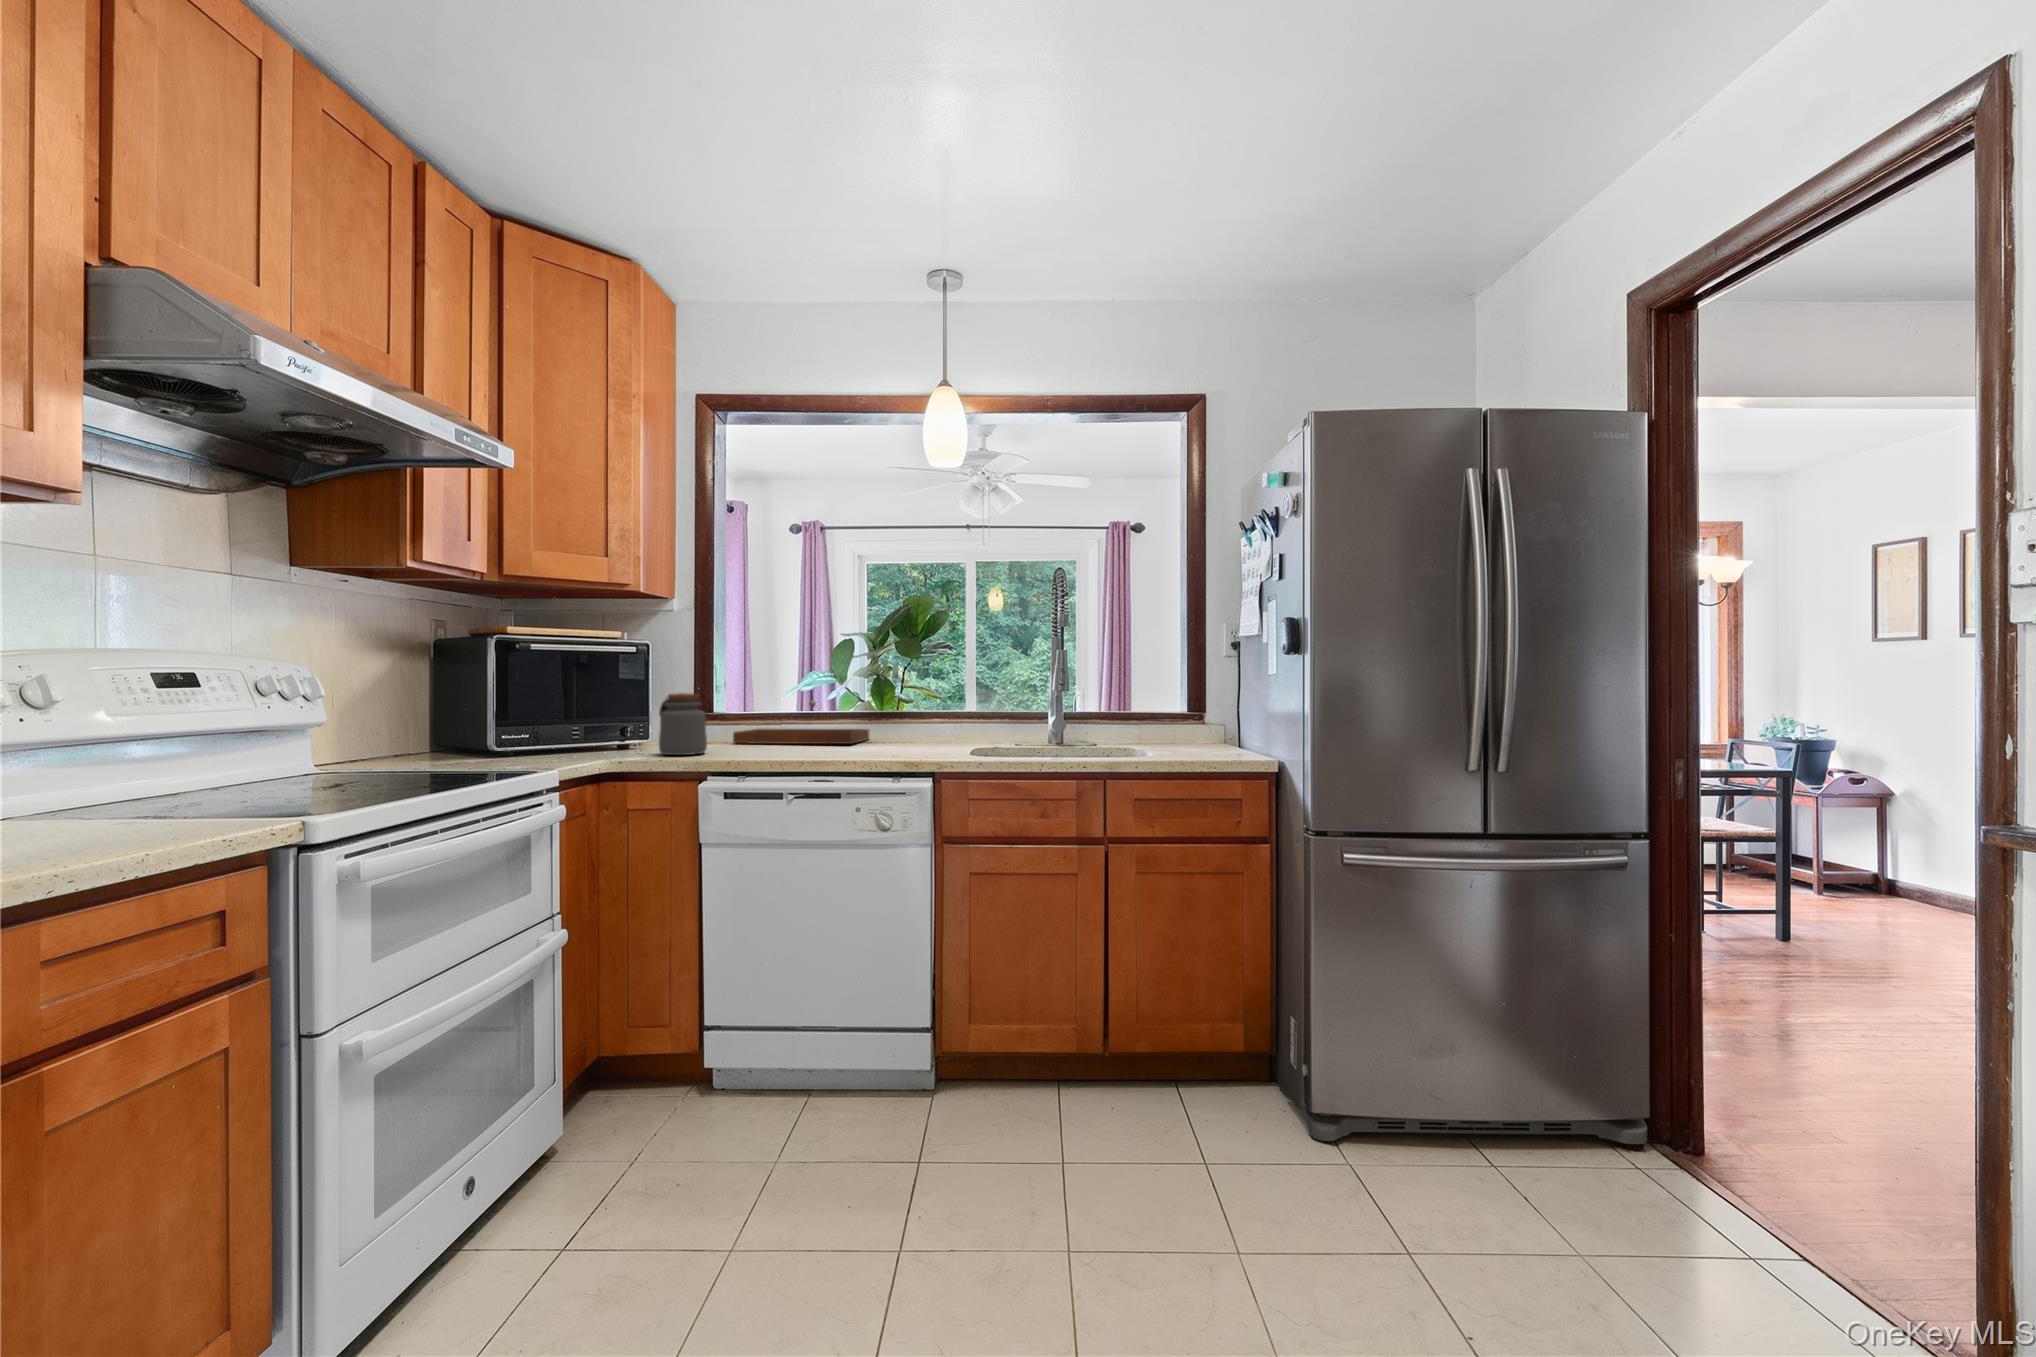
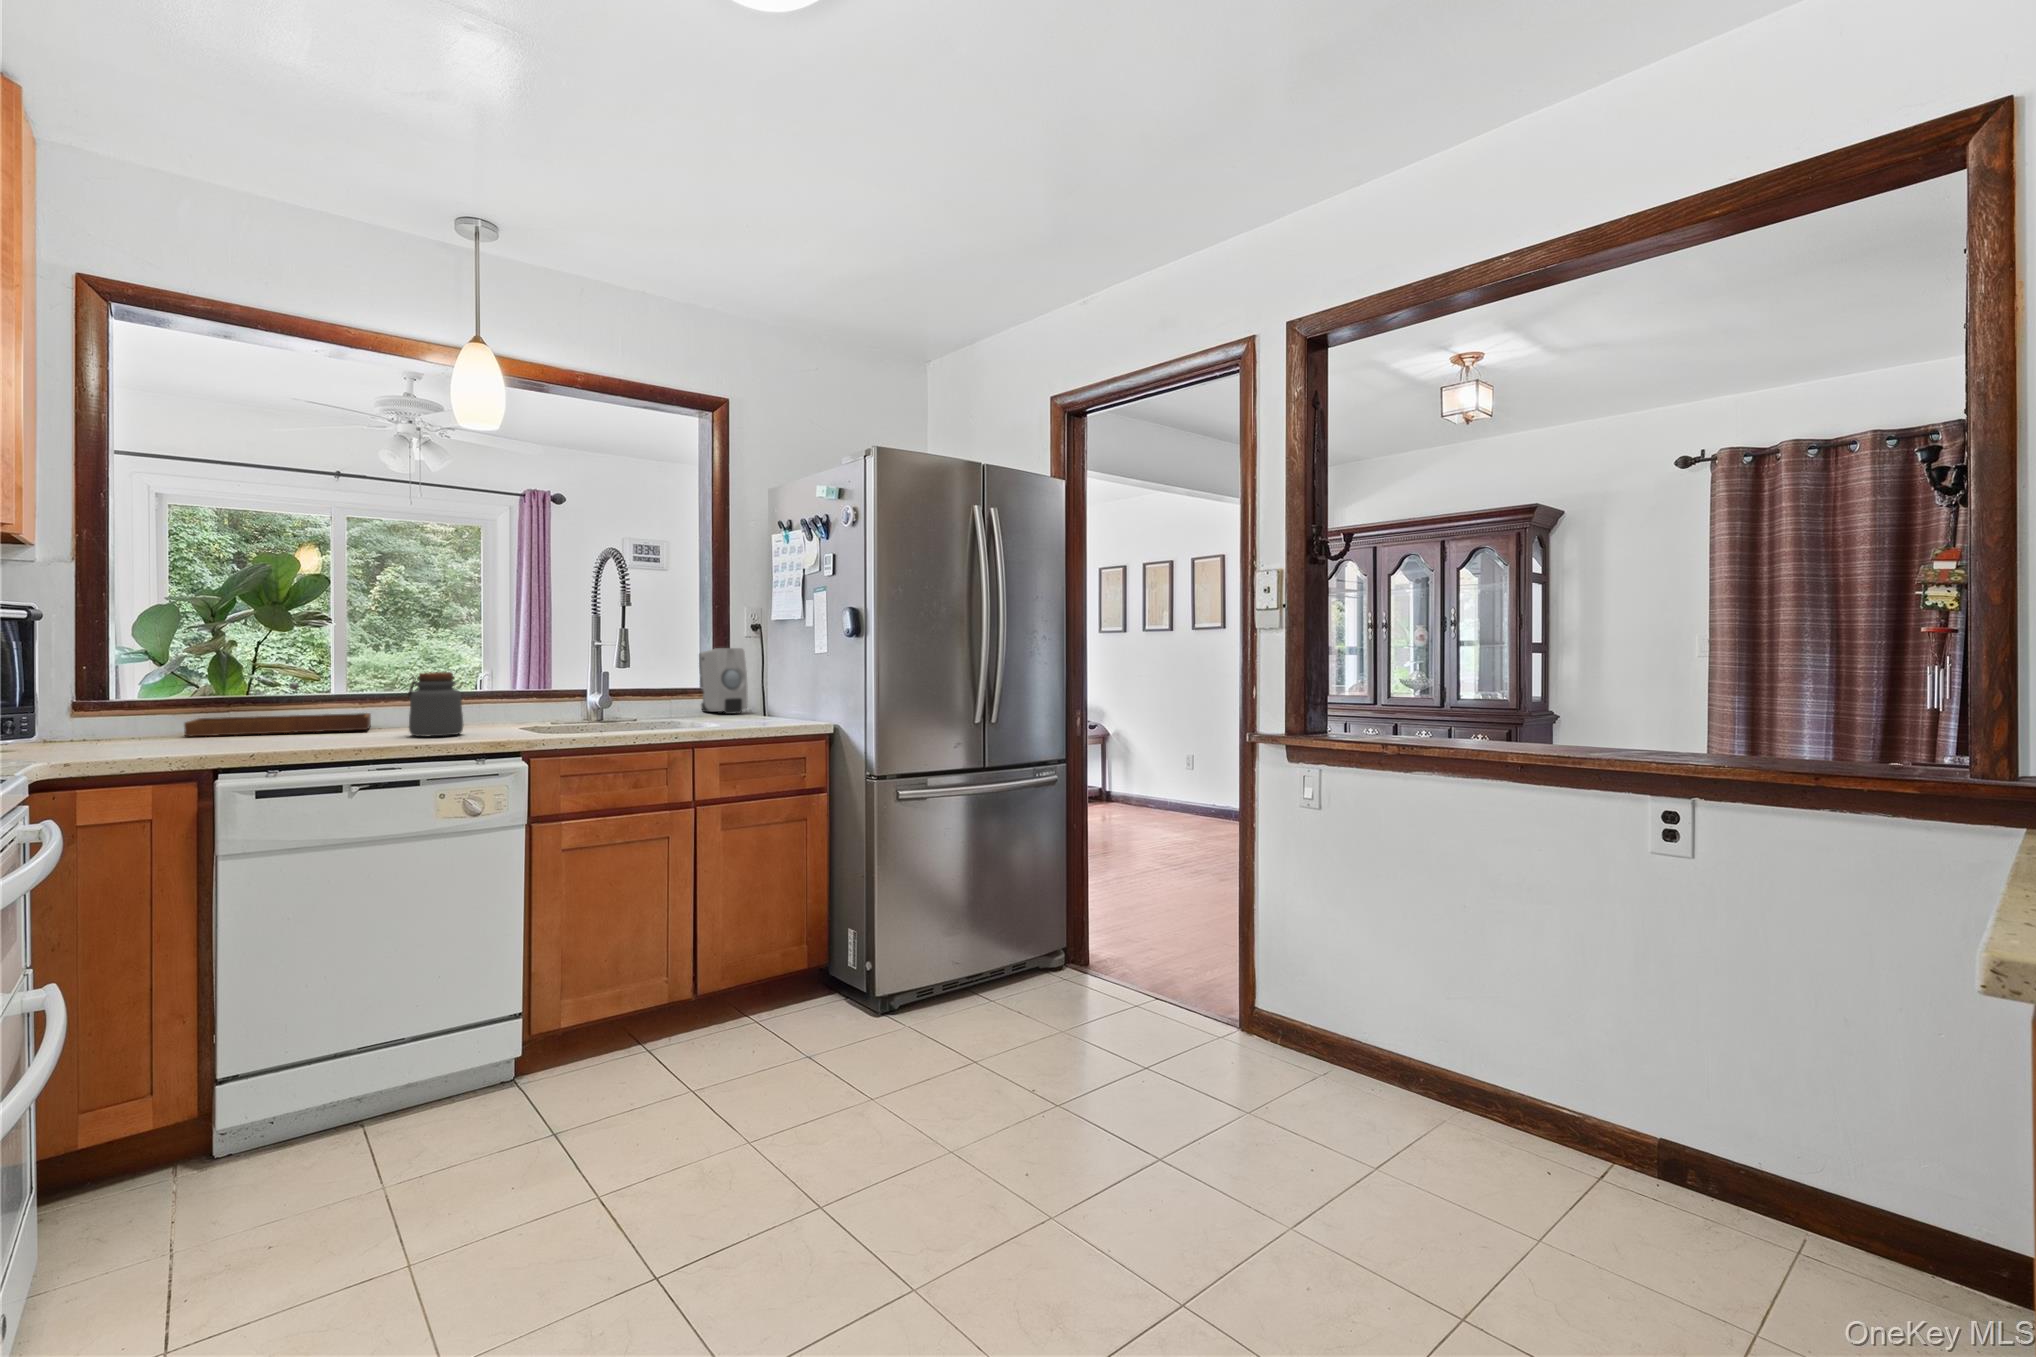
soap dispenser: none [1171,669,1215,742] -> present [699,648,747,714]
jar: present [659,693,707,755] -> present [407,672,463,736]

